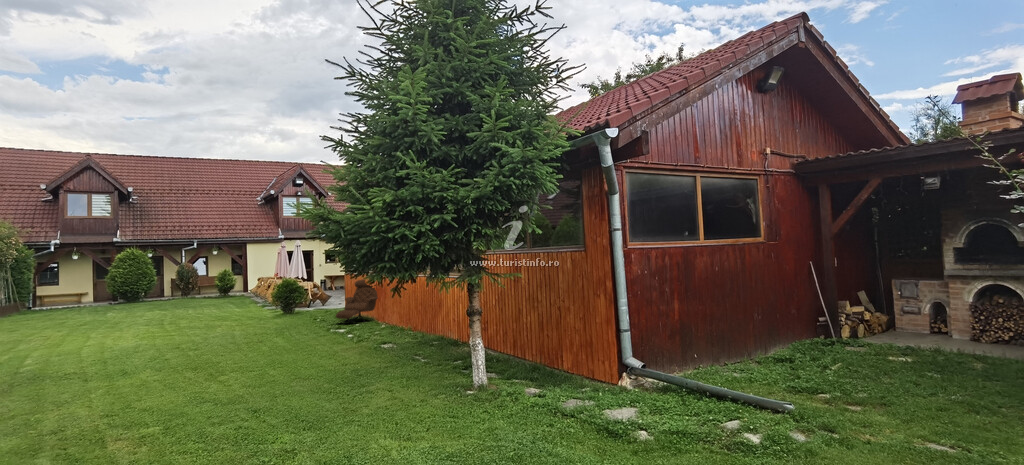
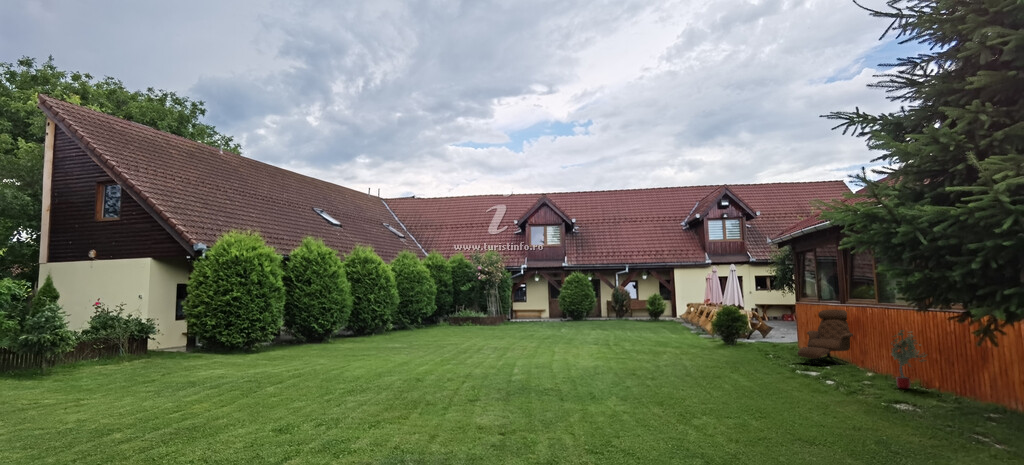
potted tree: none [388,293,411,334] -> present [891,330,926,389]

